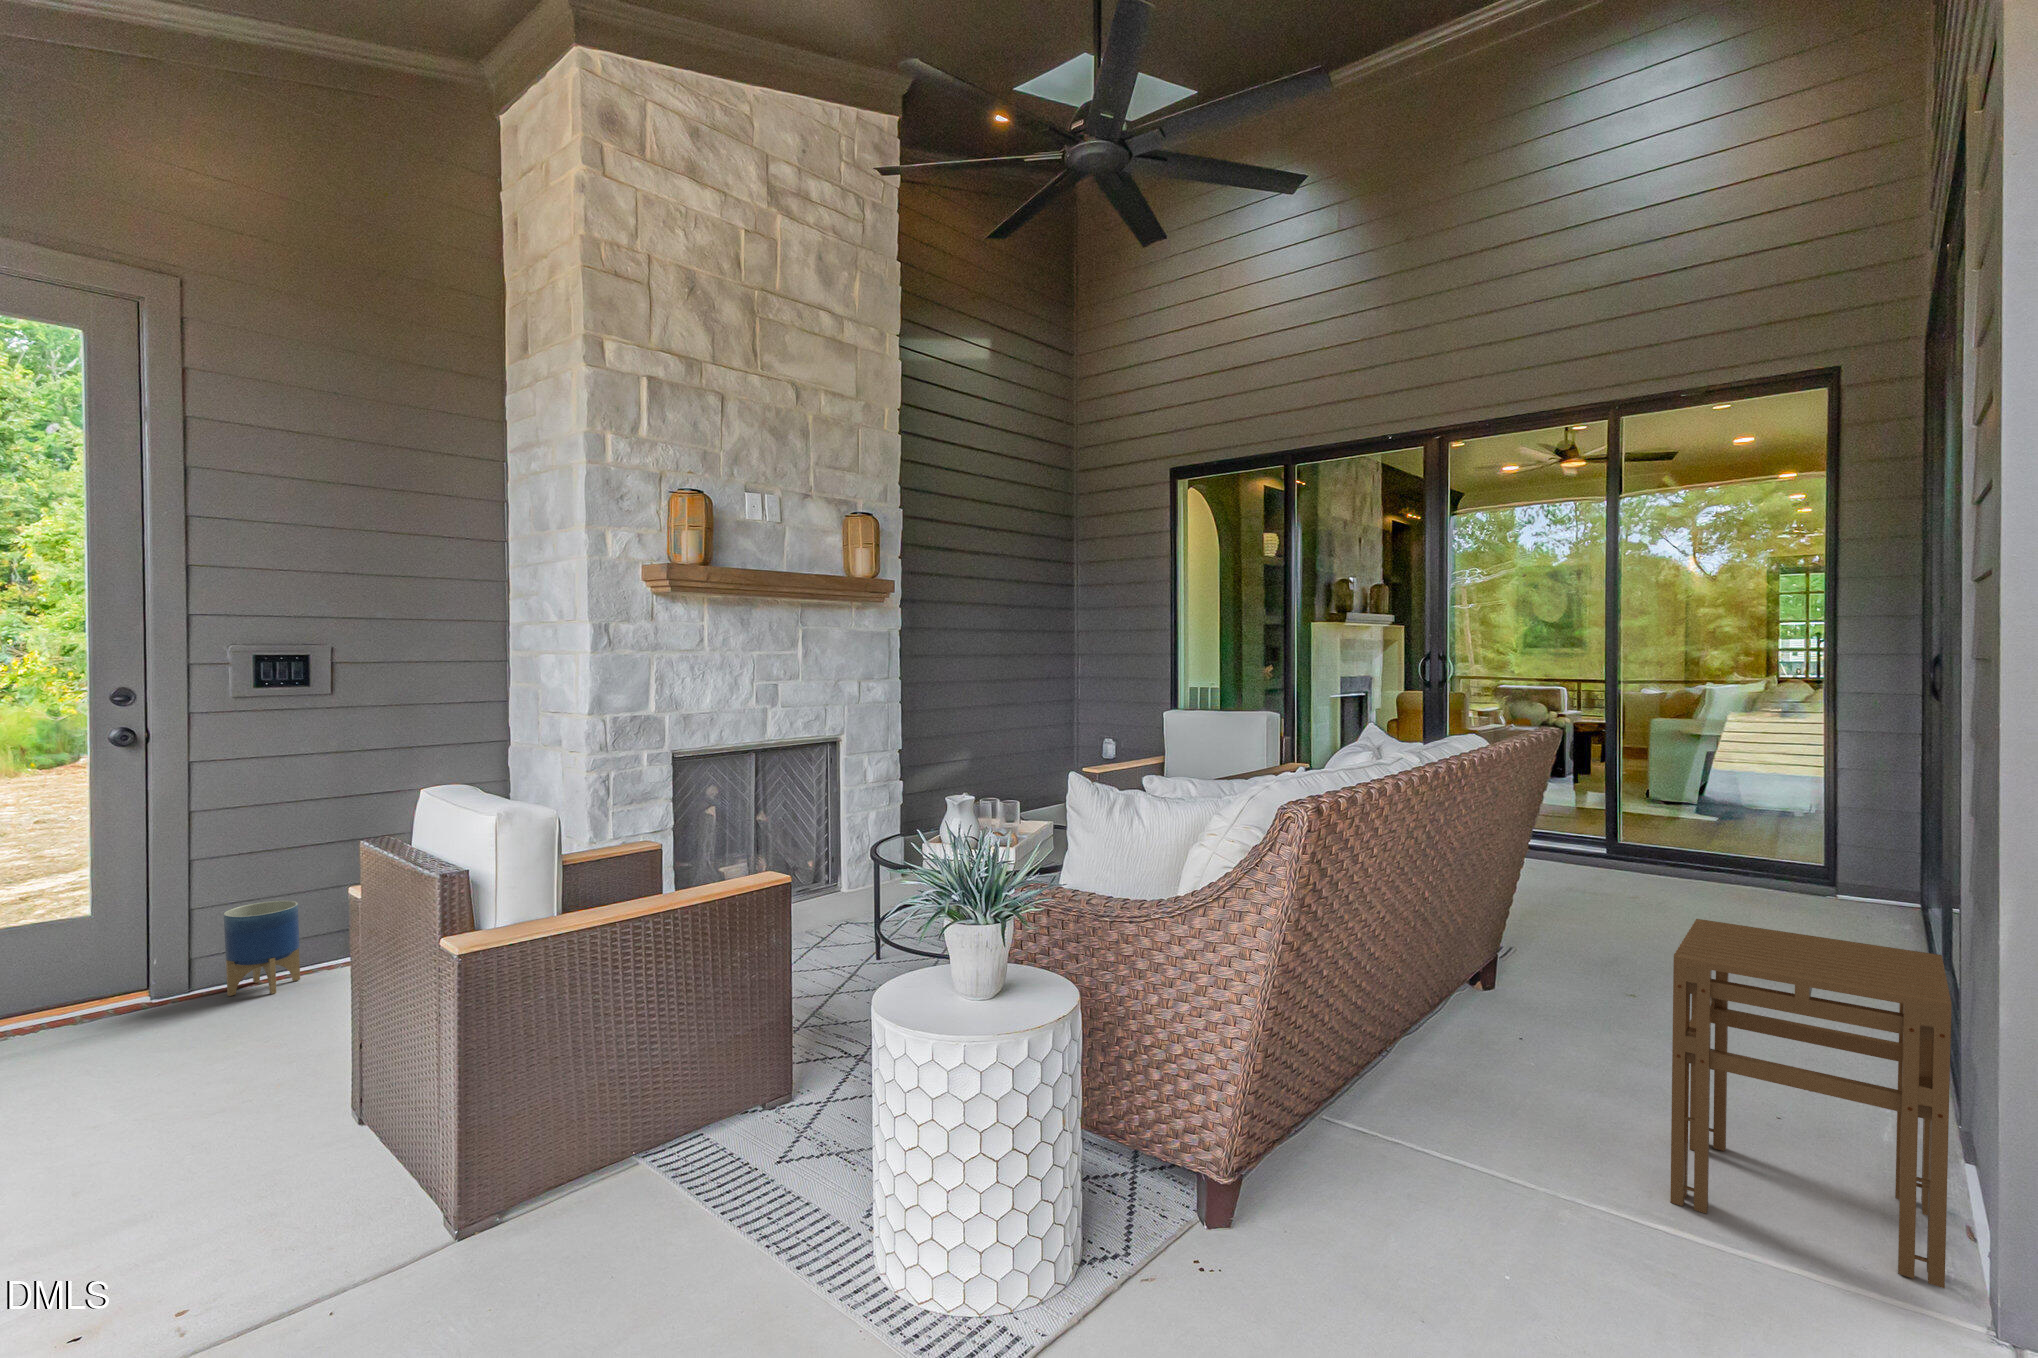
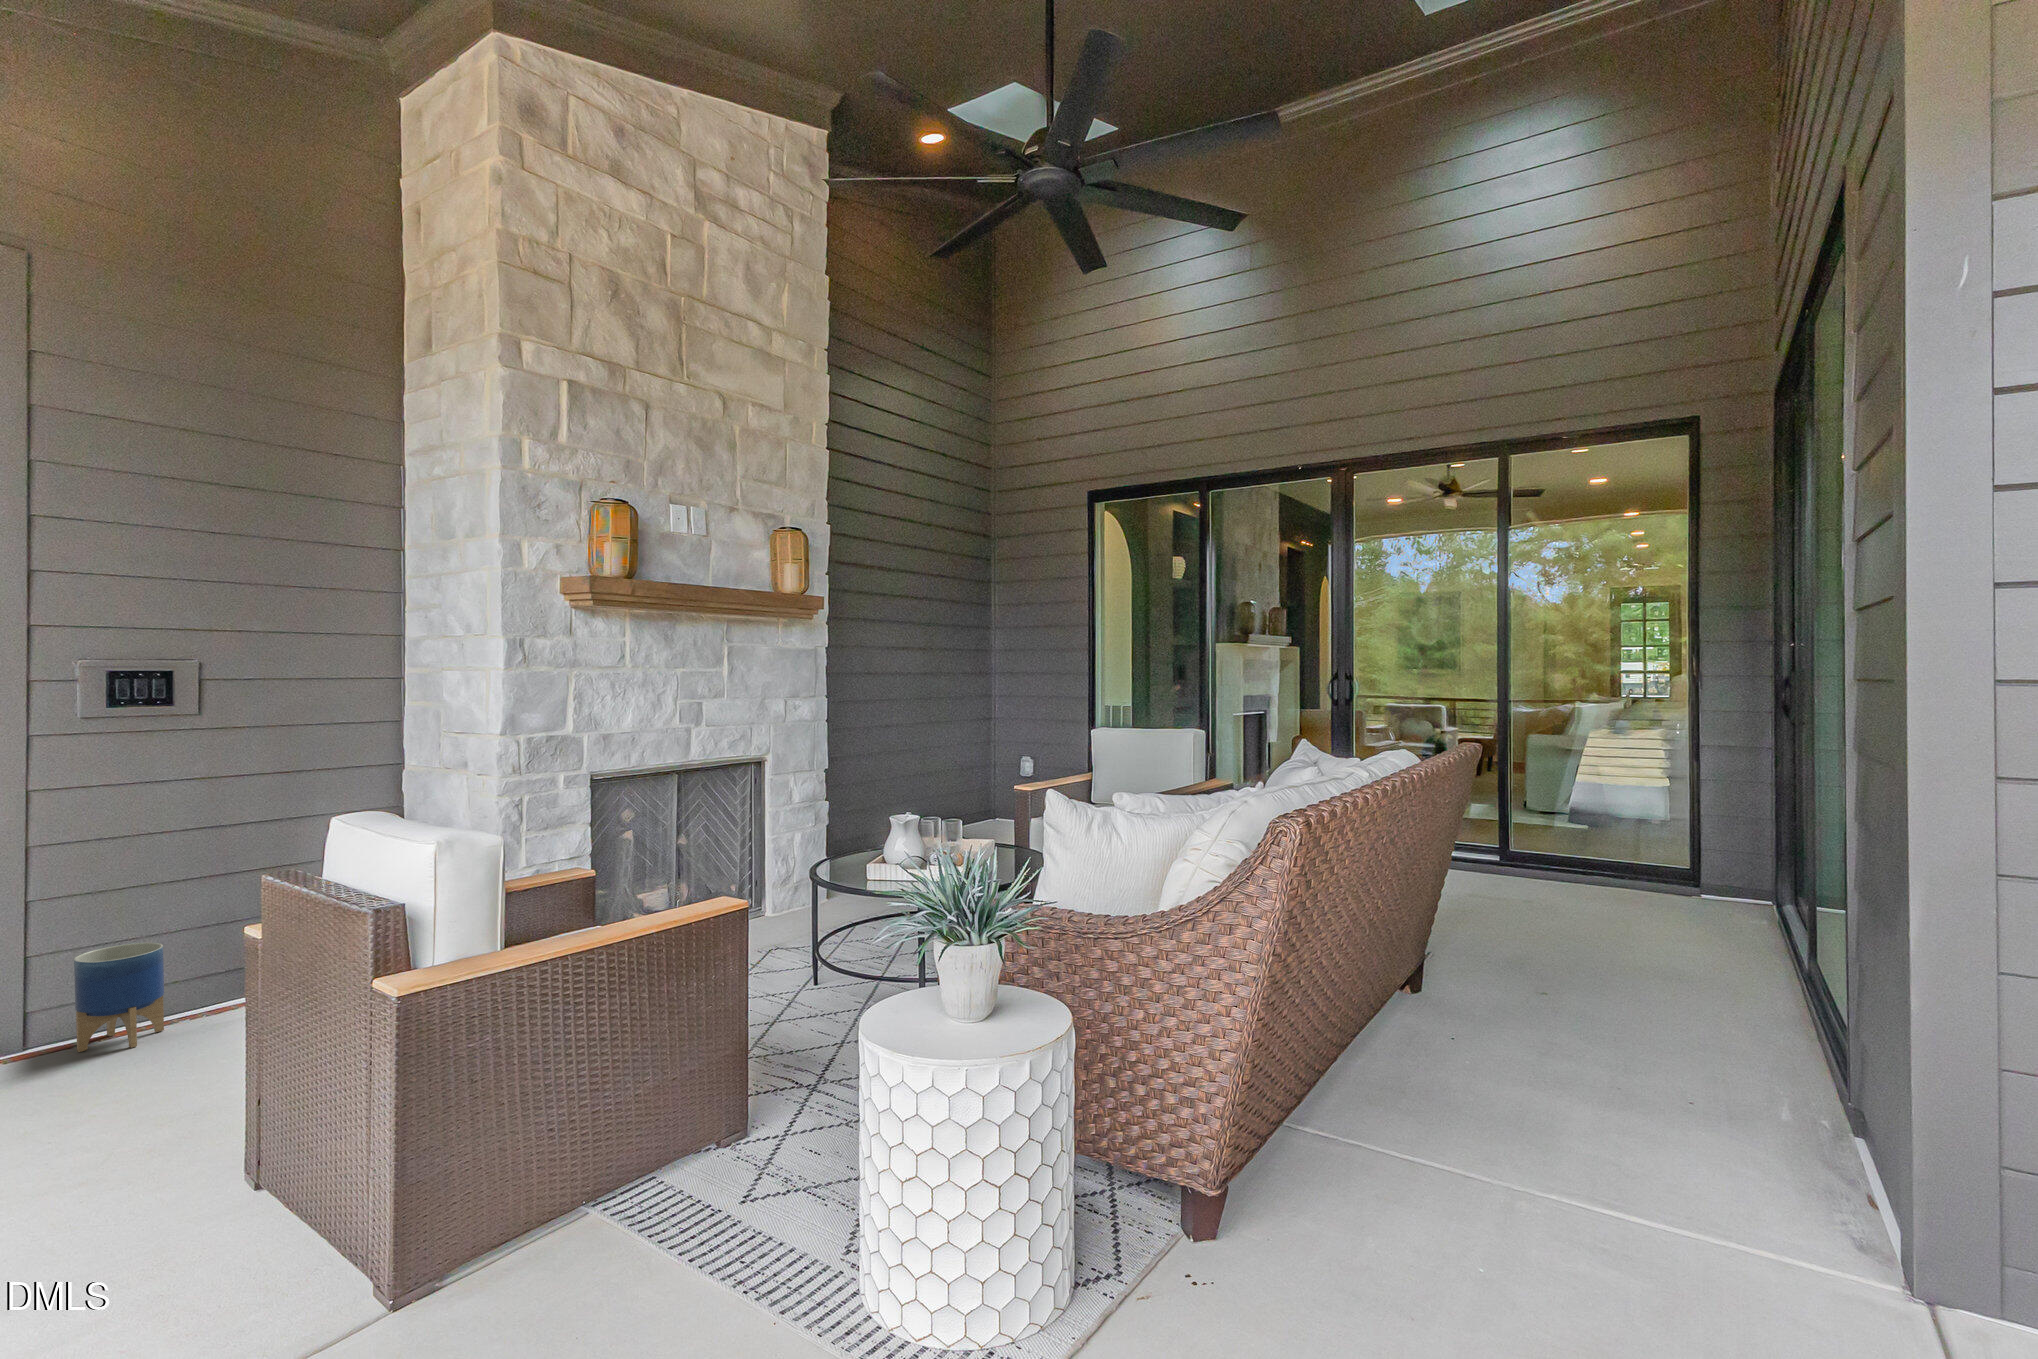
stool: present [1670,919,1951,1288] -> none [1615,919,1865,1254]

